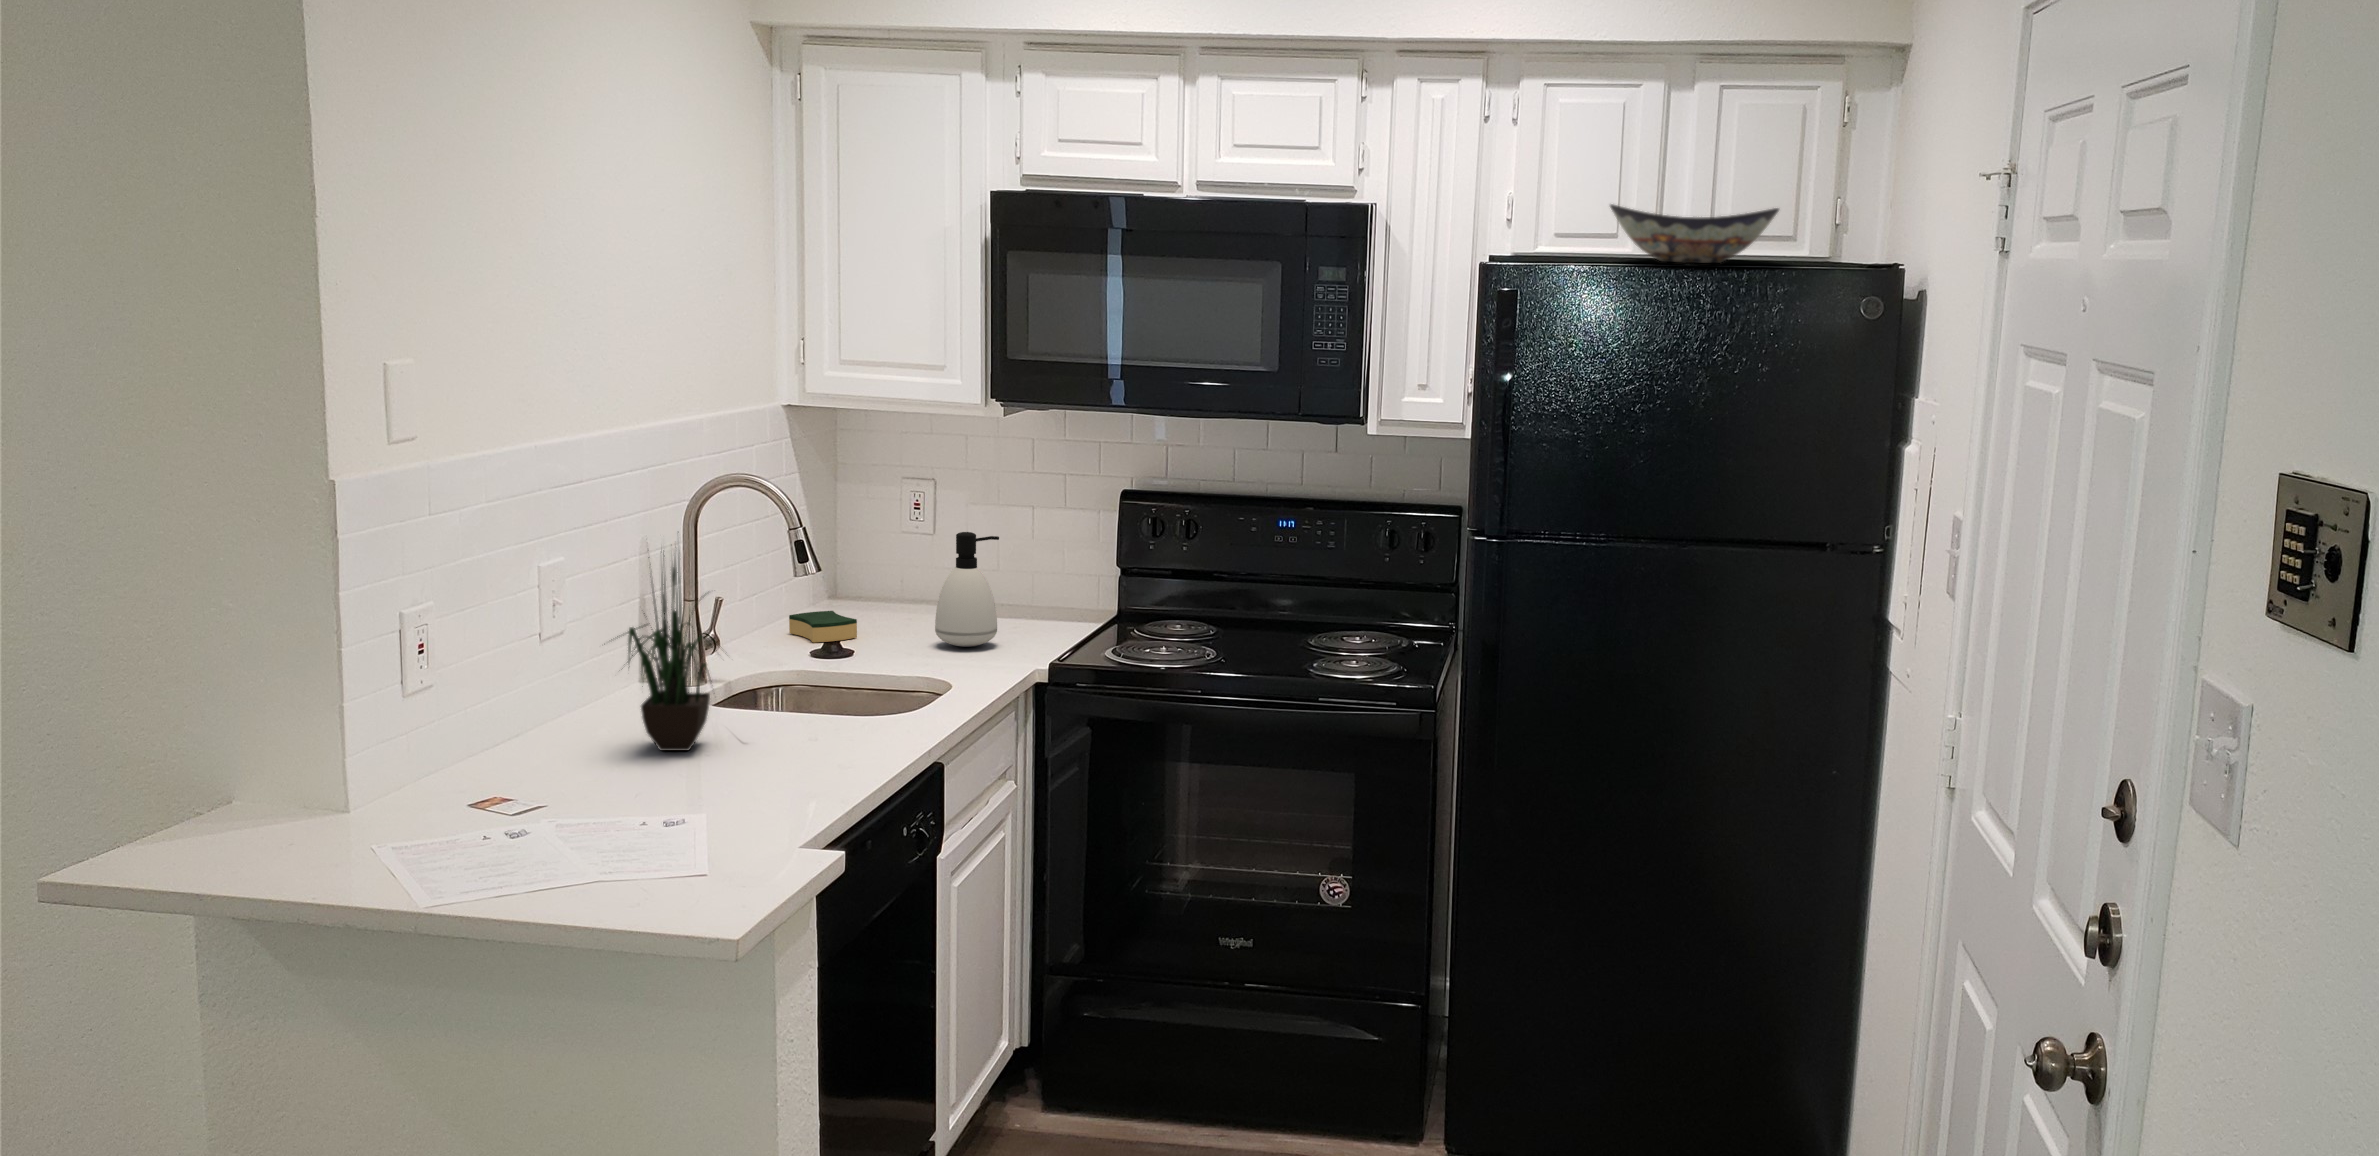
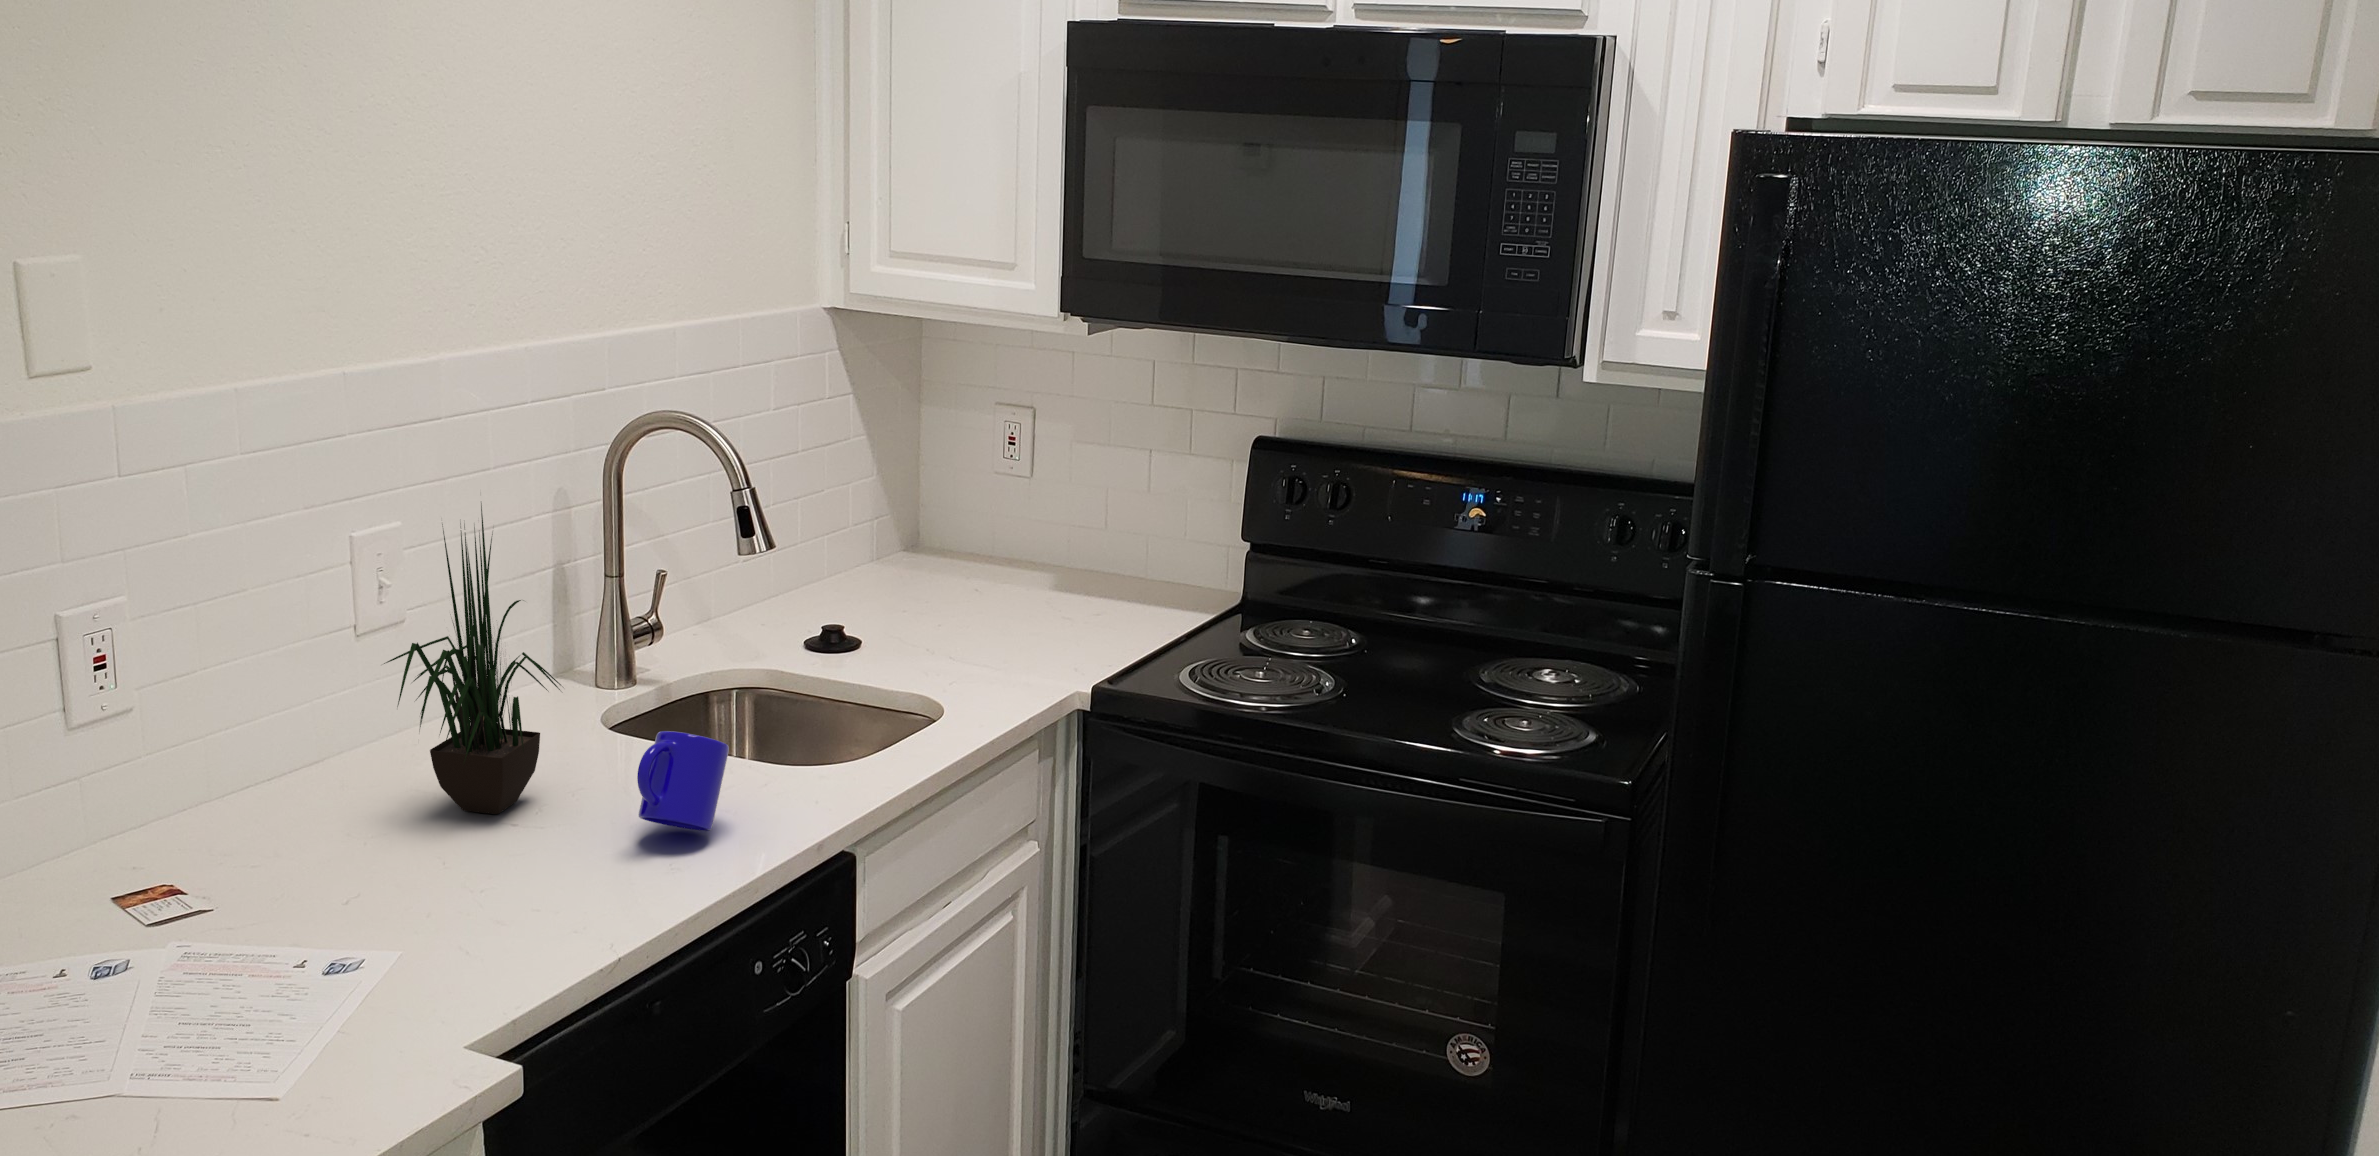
decorative bowl: present [1610,204,1779,263] -> none [1982,34,2304,137]
soap dispenser: present [935,532,999,647] -> none [969,493,1058,647]
sponge: present [789,611,857,642] -> none [805,578,882,624]
mug: none [805,677,862,749] -> present [637,731,729,831]

